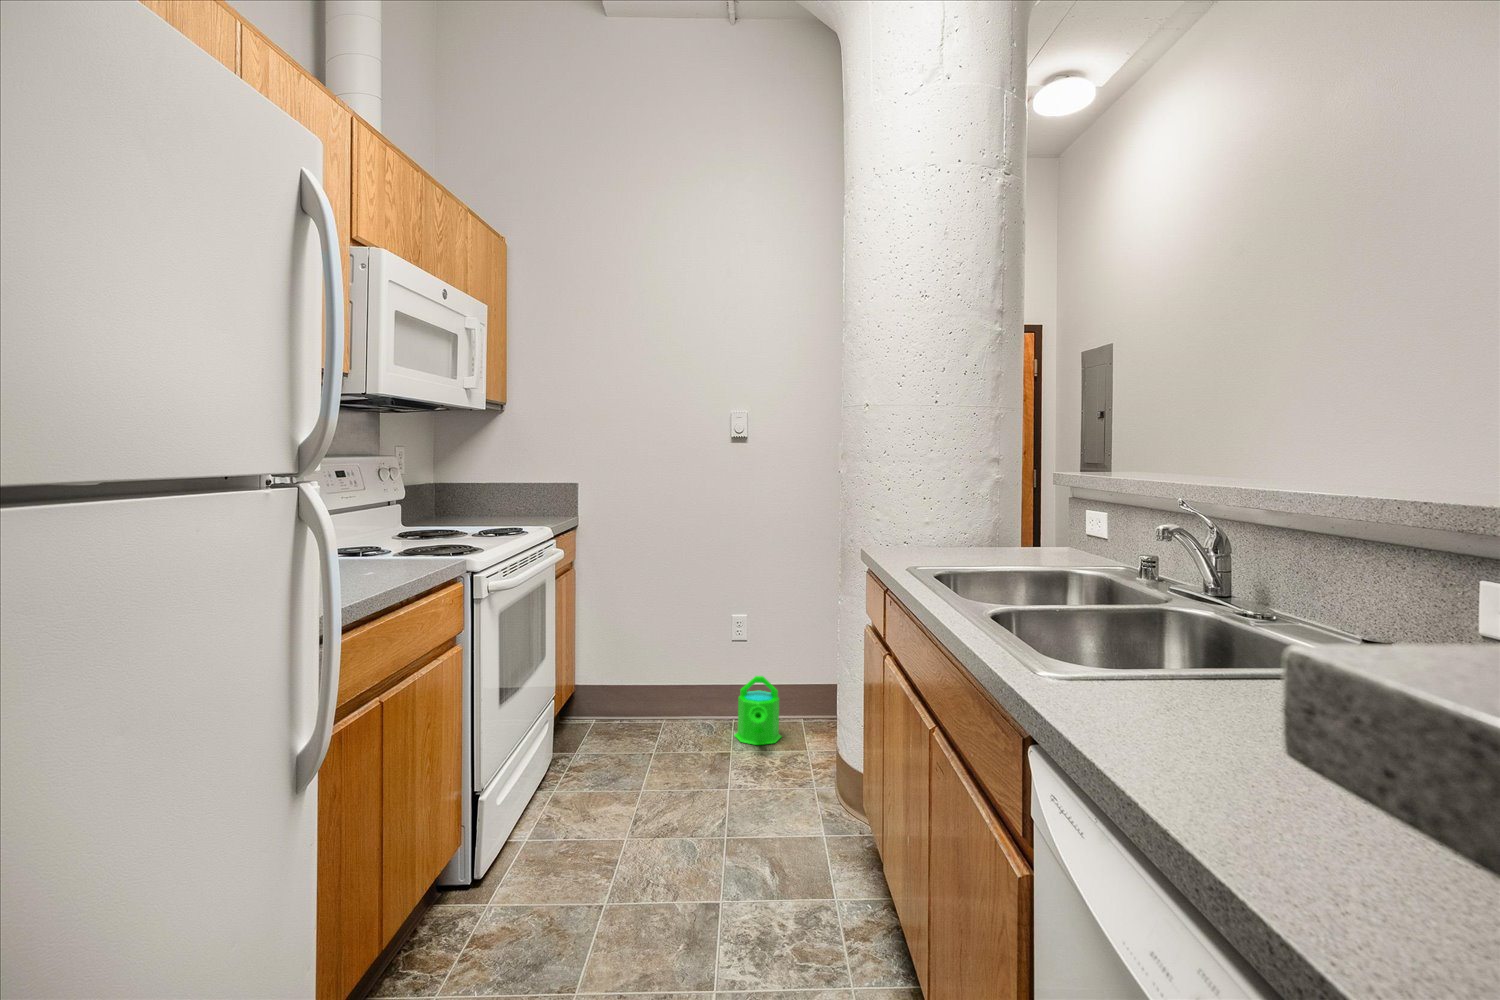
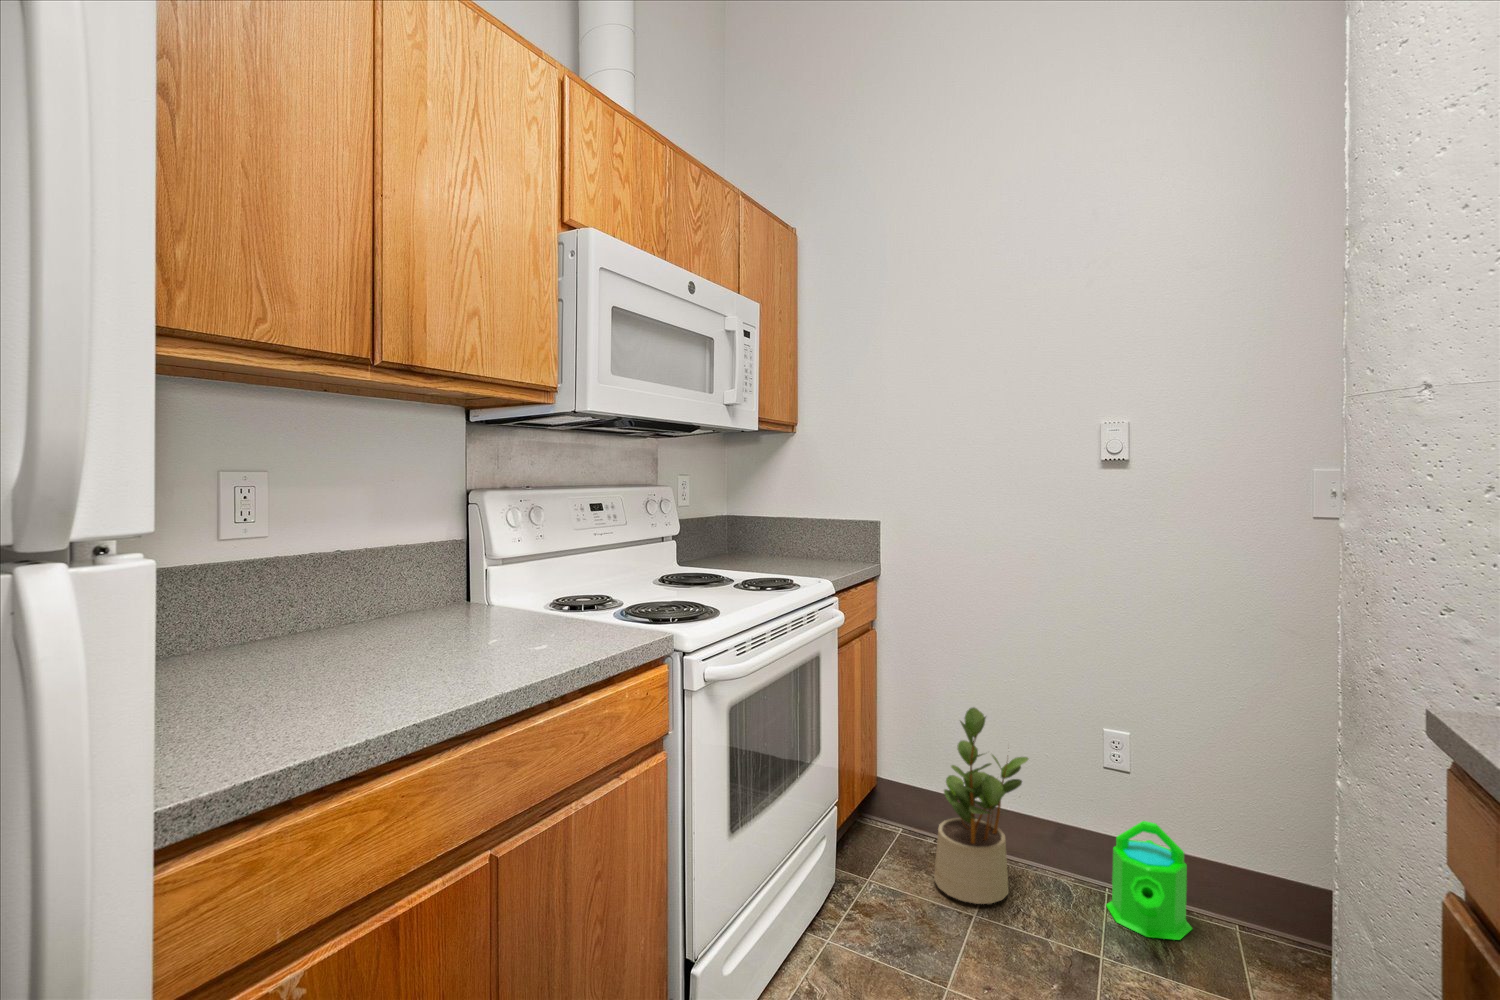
potted plant: none [624,615,687,749] -> present [934,707,1028,904]

